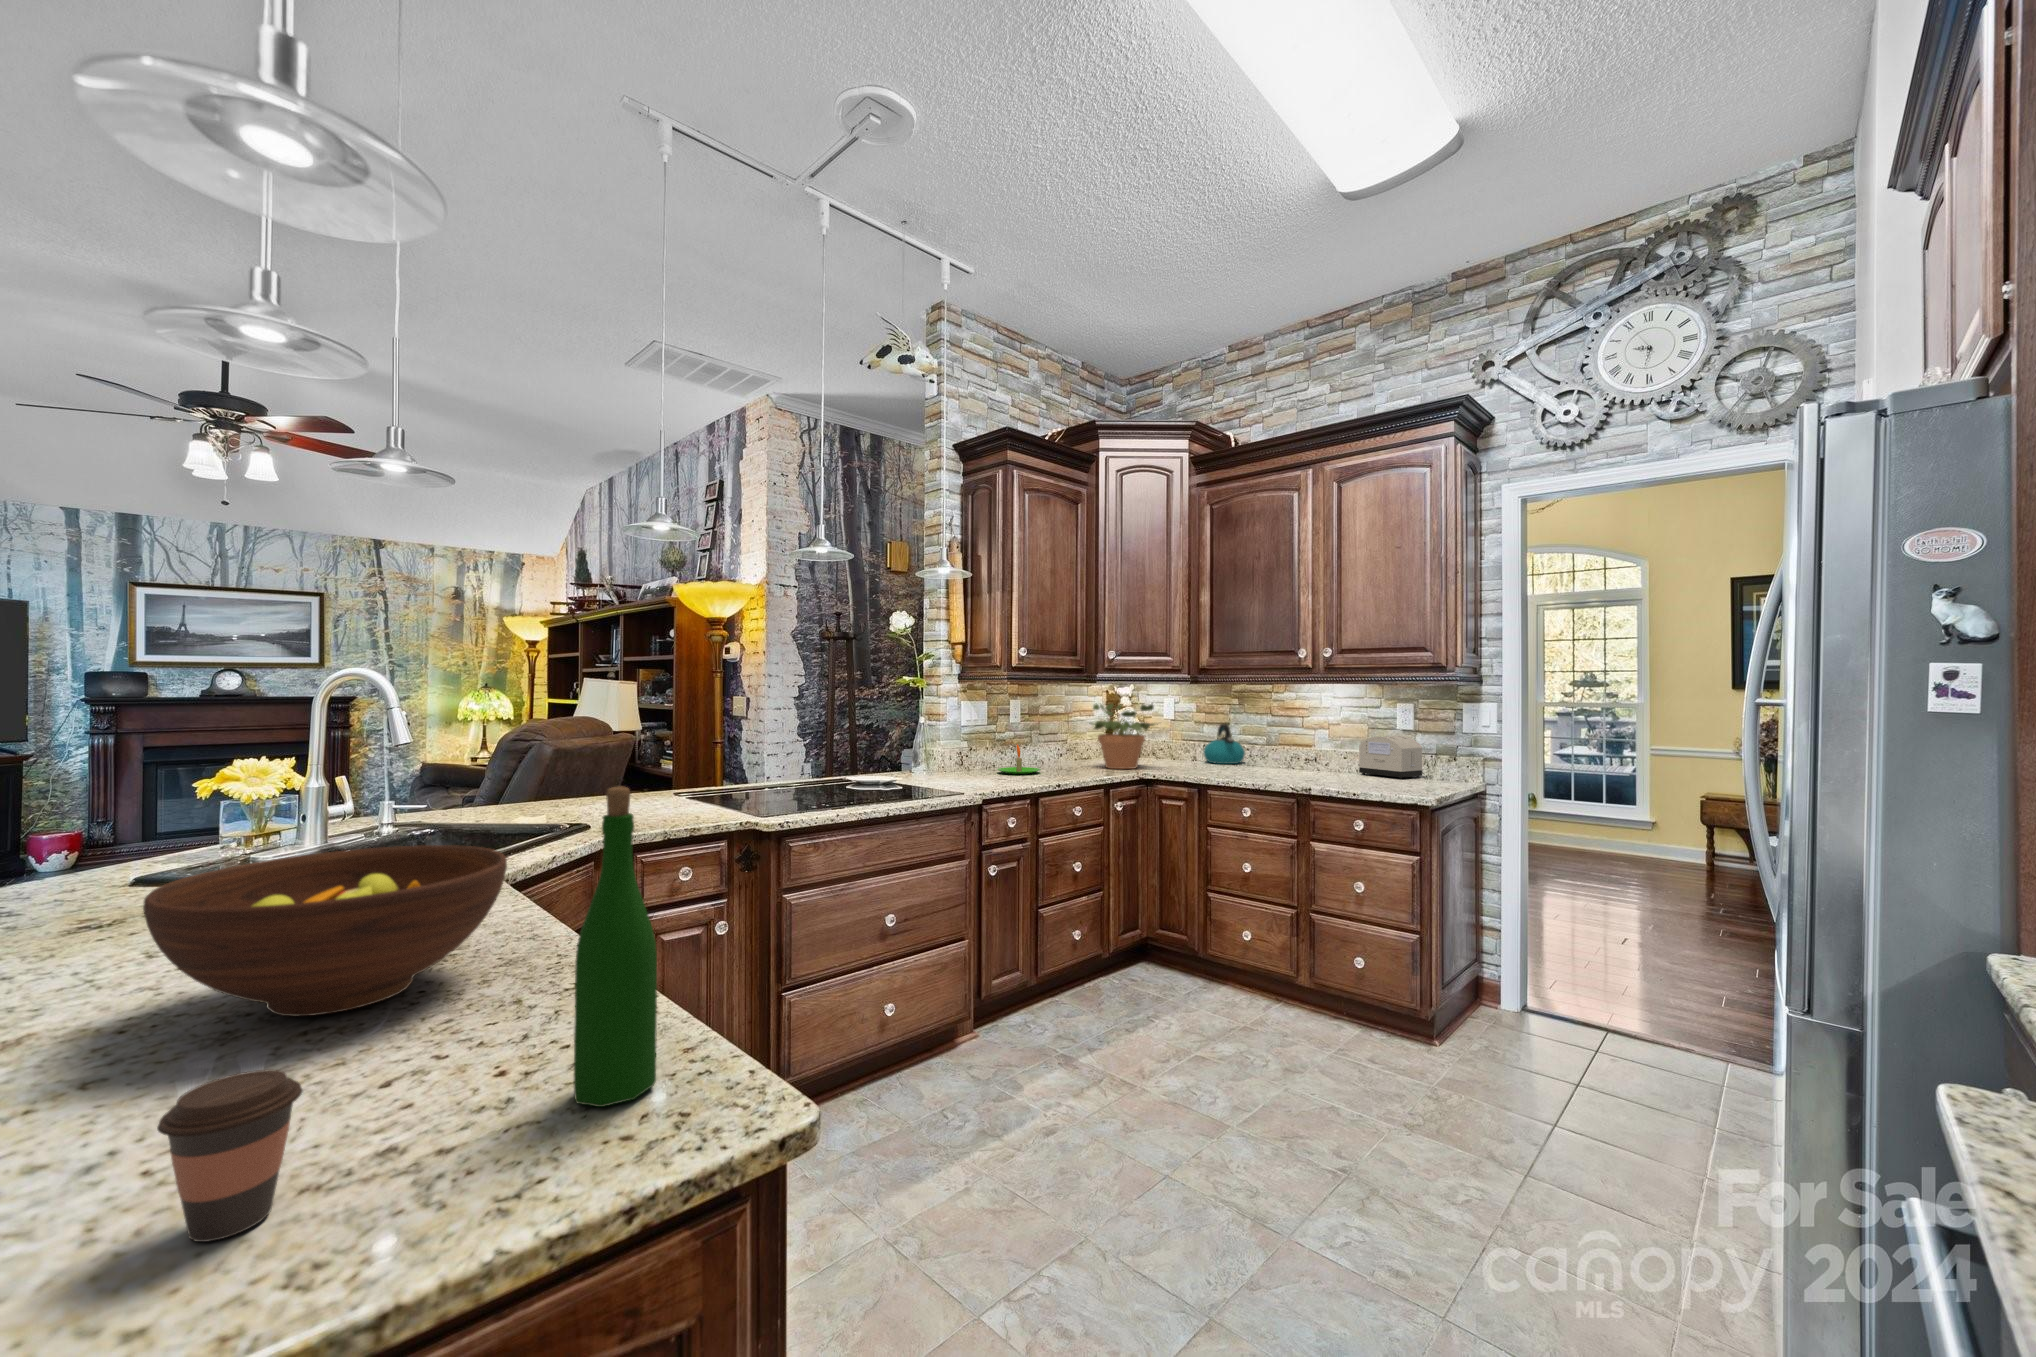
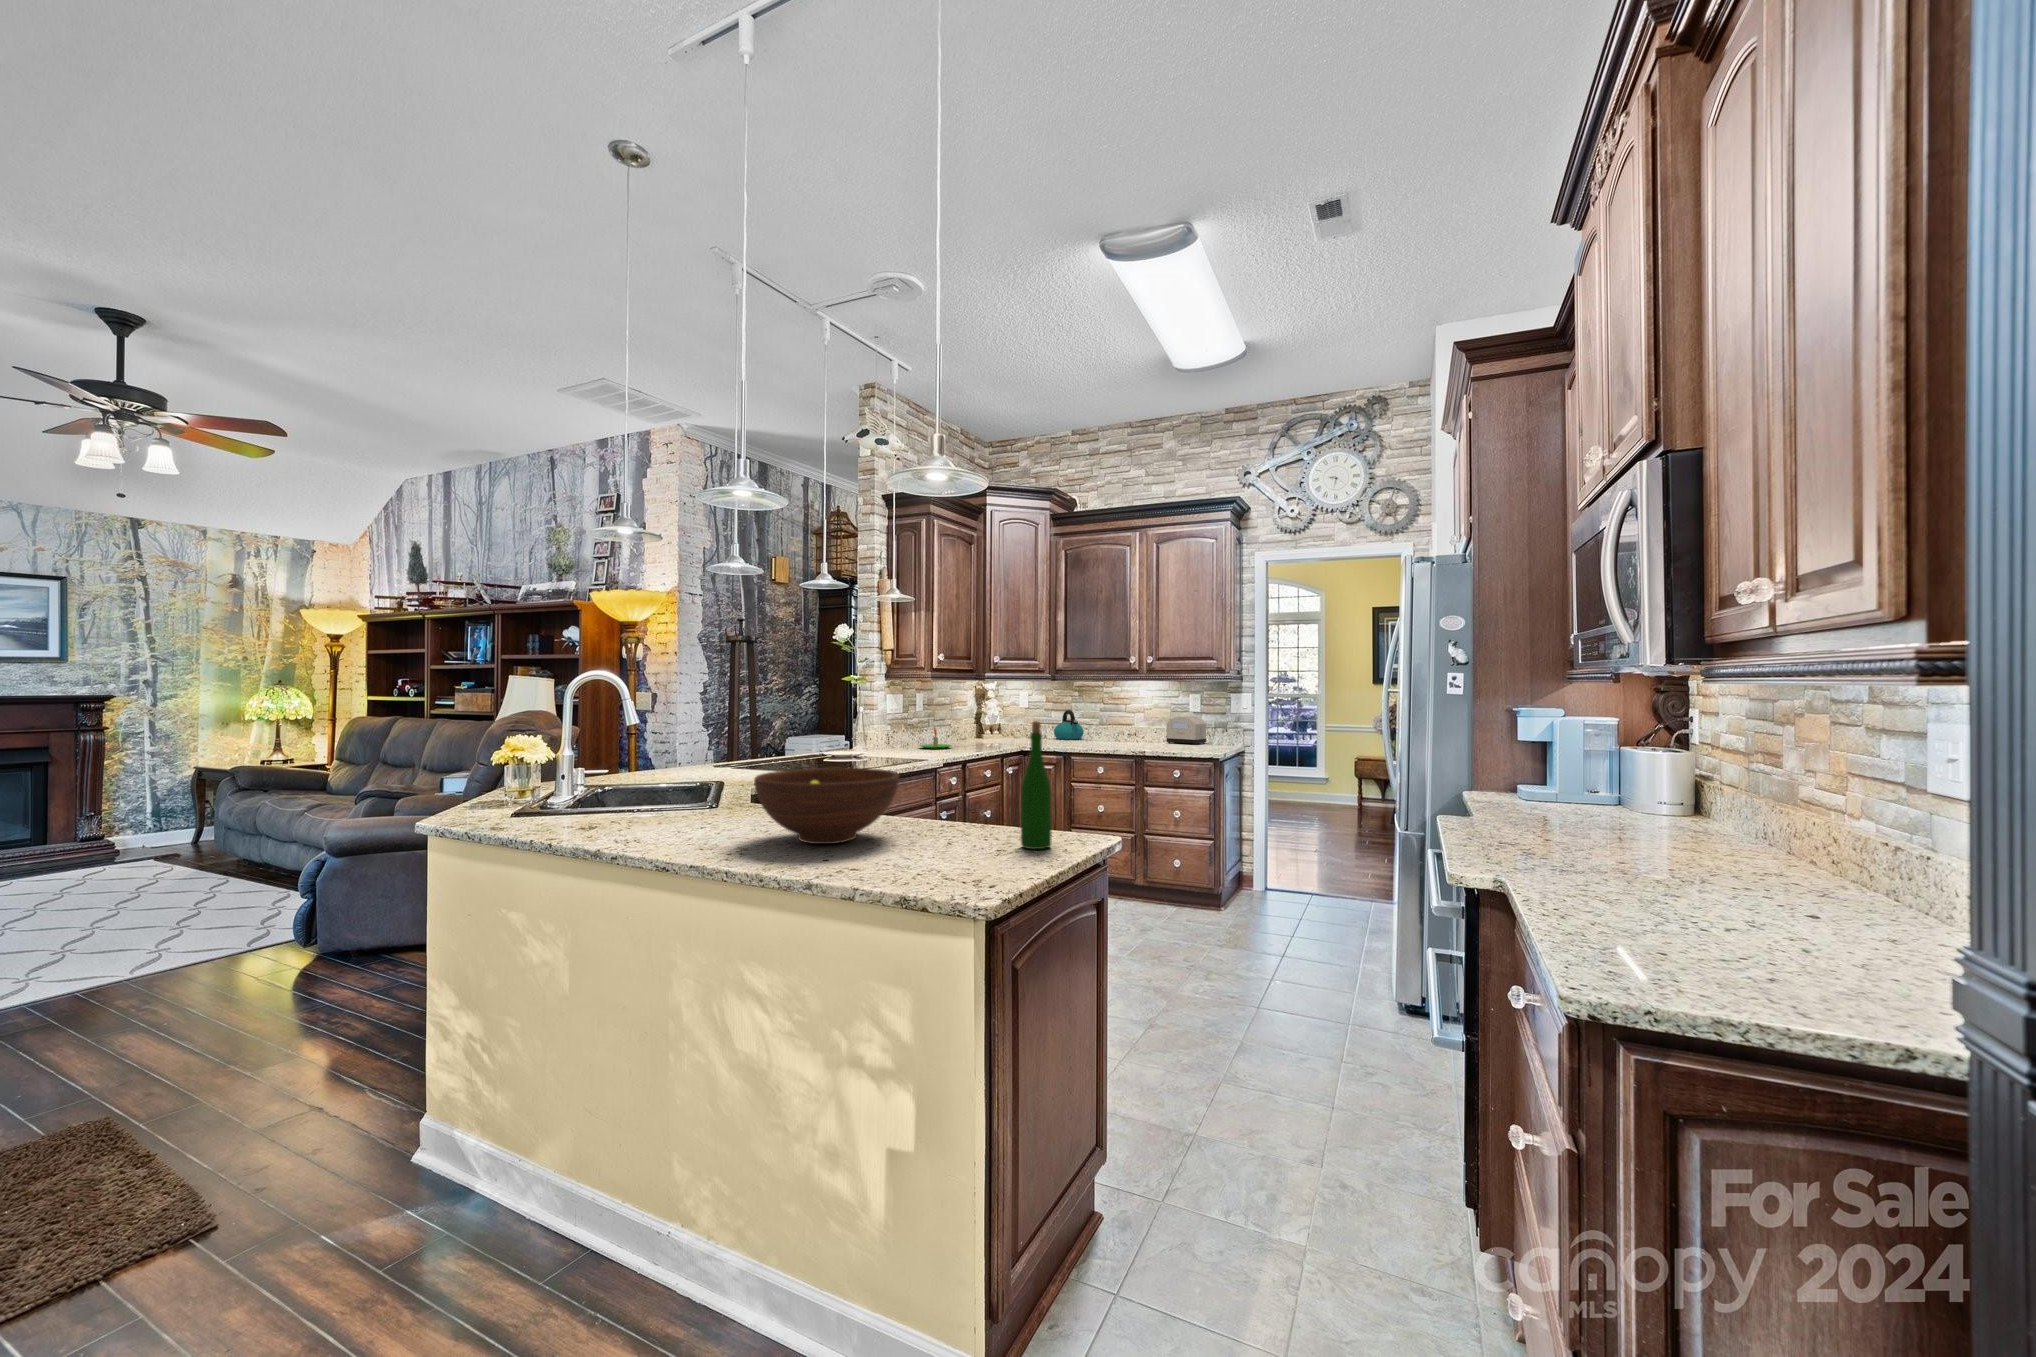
potted plant: present [1089,704,1158,769] -> none [977,695,1035,744]
coffee cup: present [157,1070,302,1242] -> none [964,821,1001,874]

